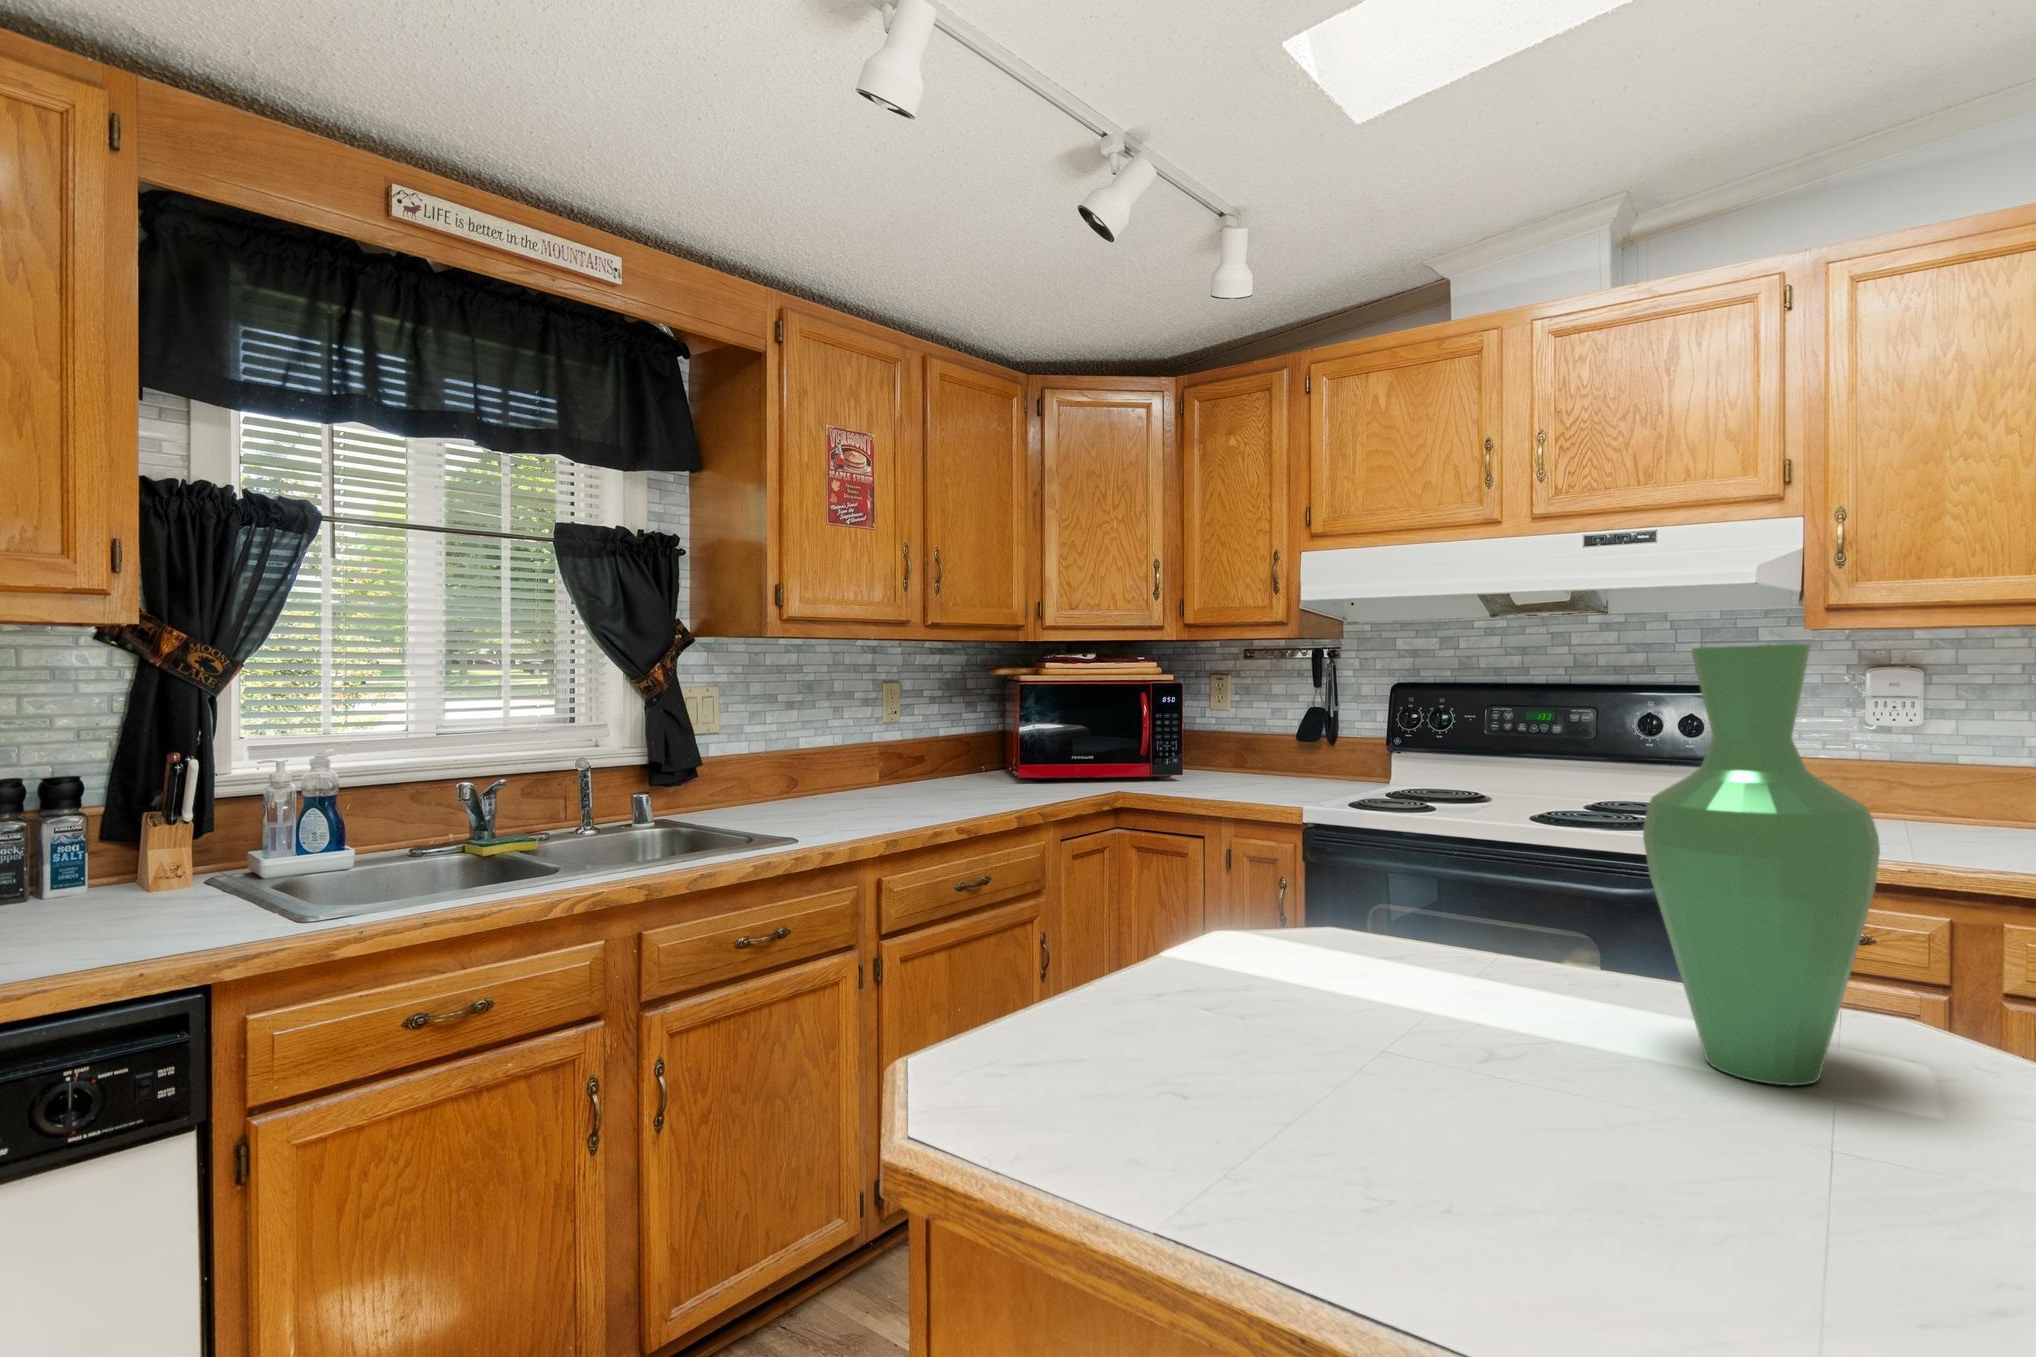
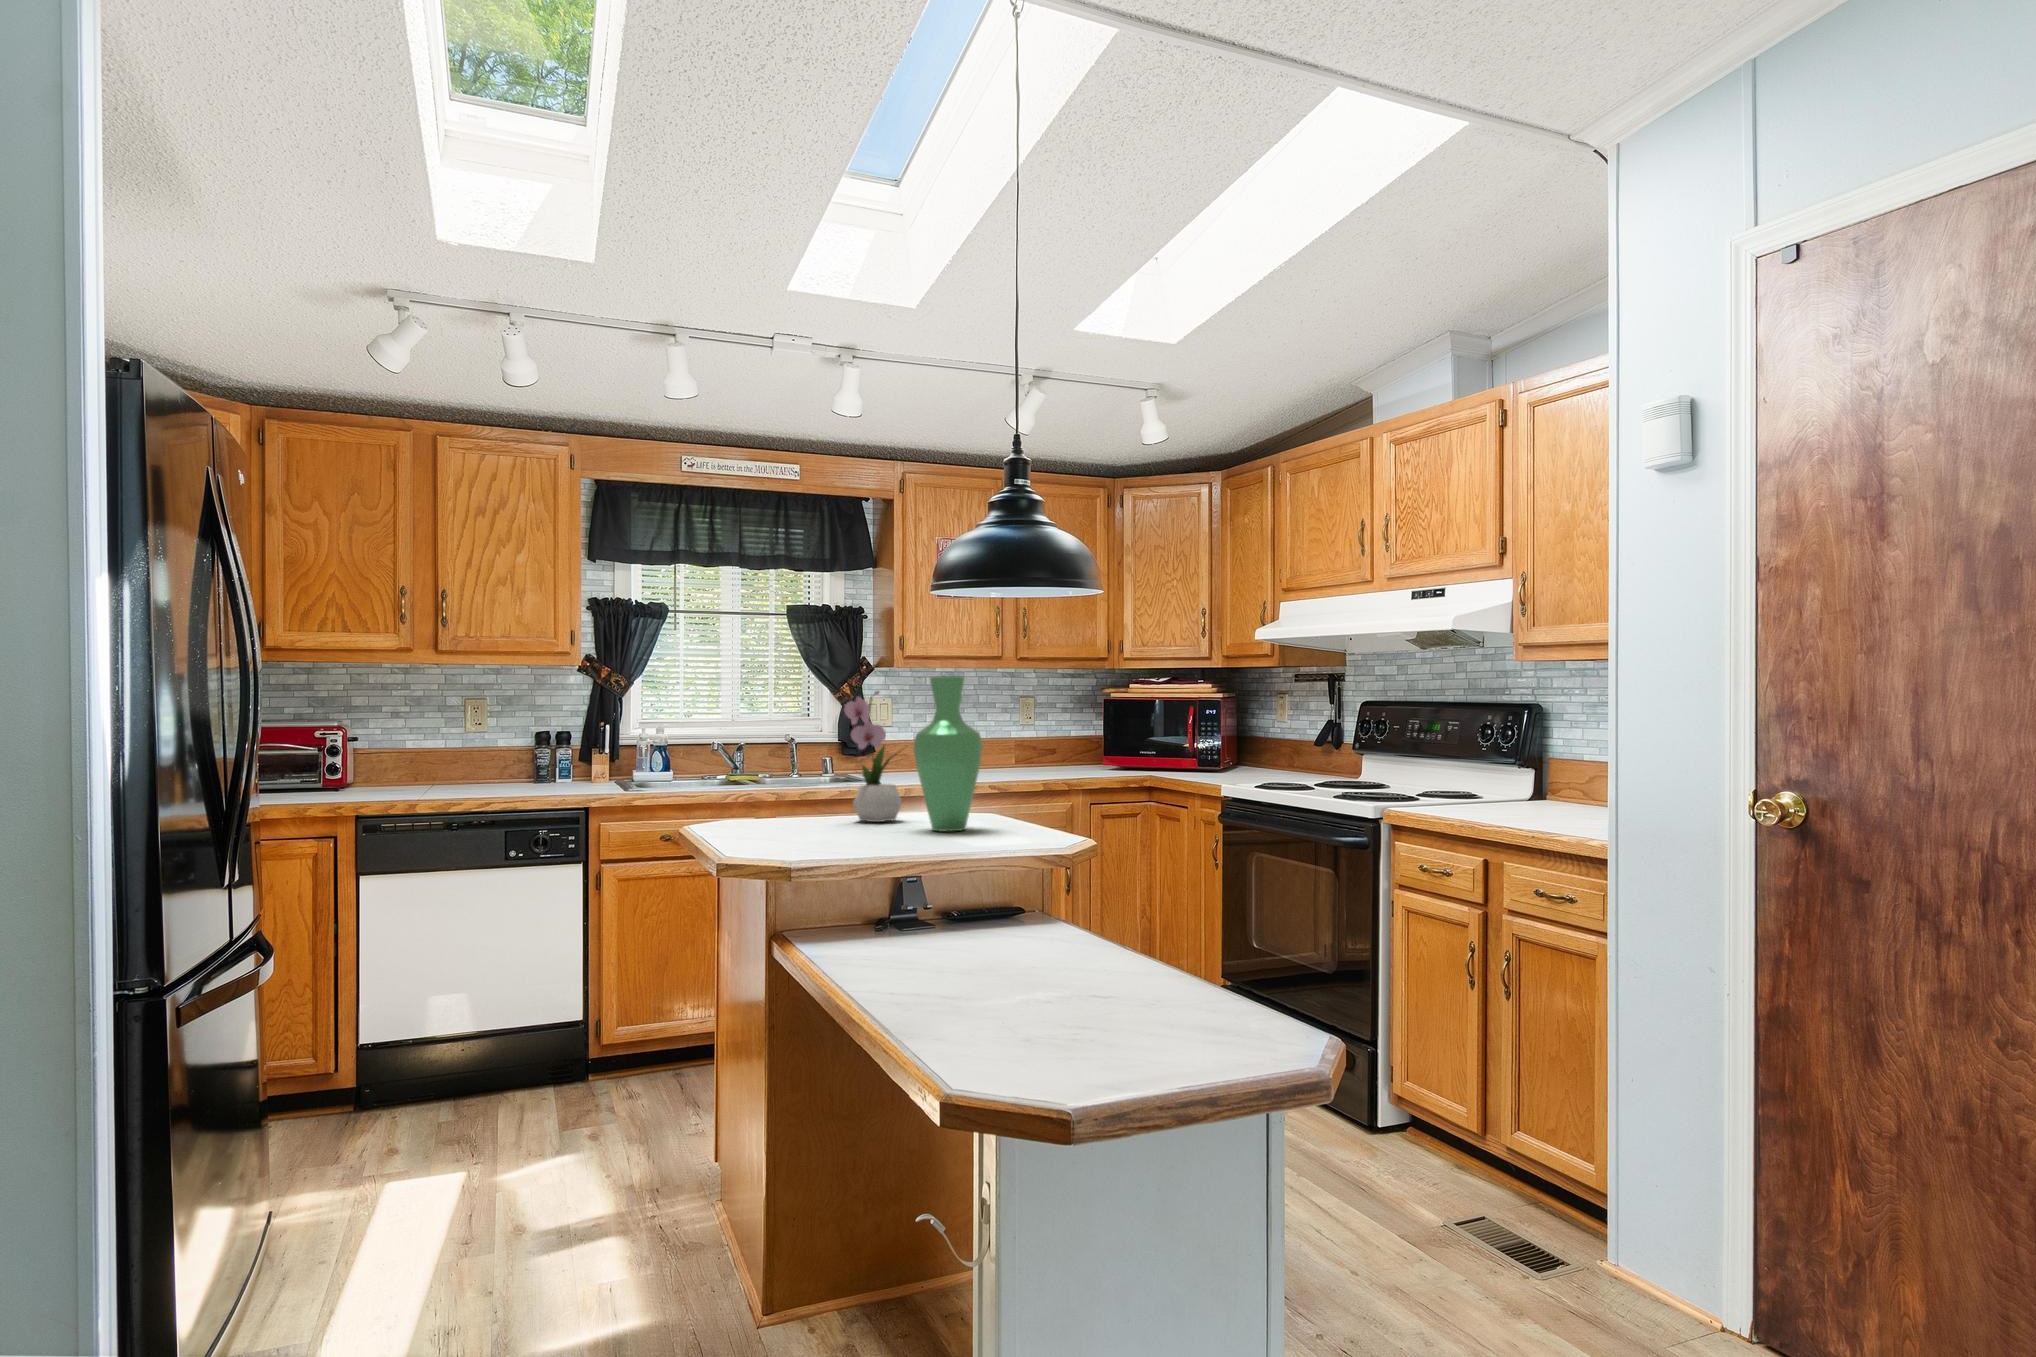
flower arrangement: none [1348,651,1487,1045] -> present [844,679,908,822]

